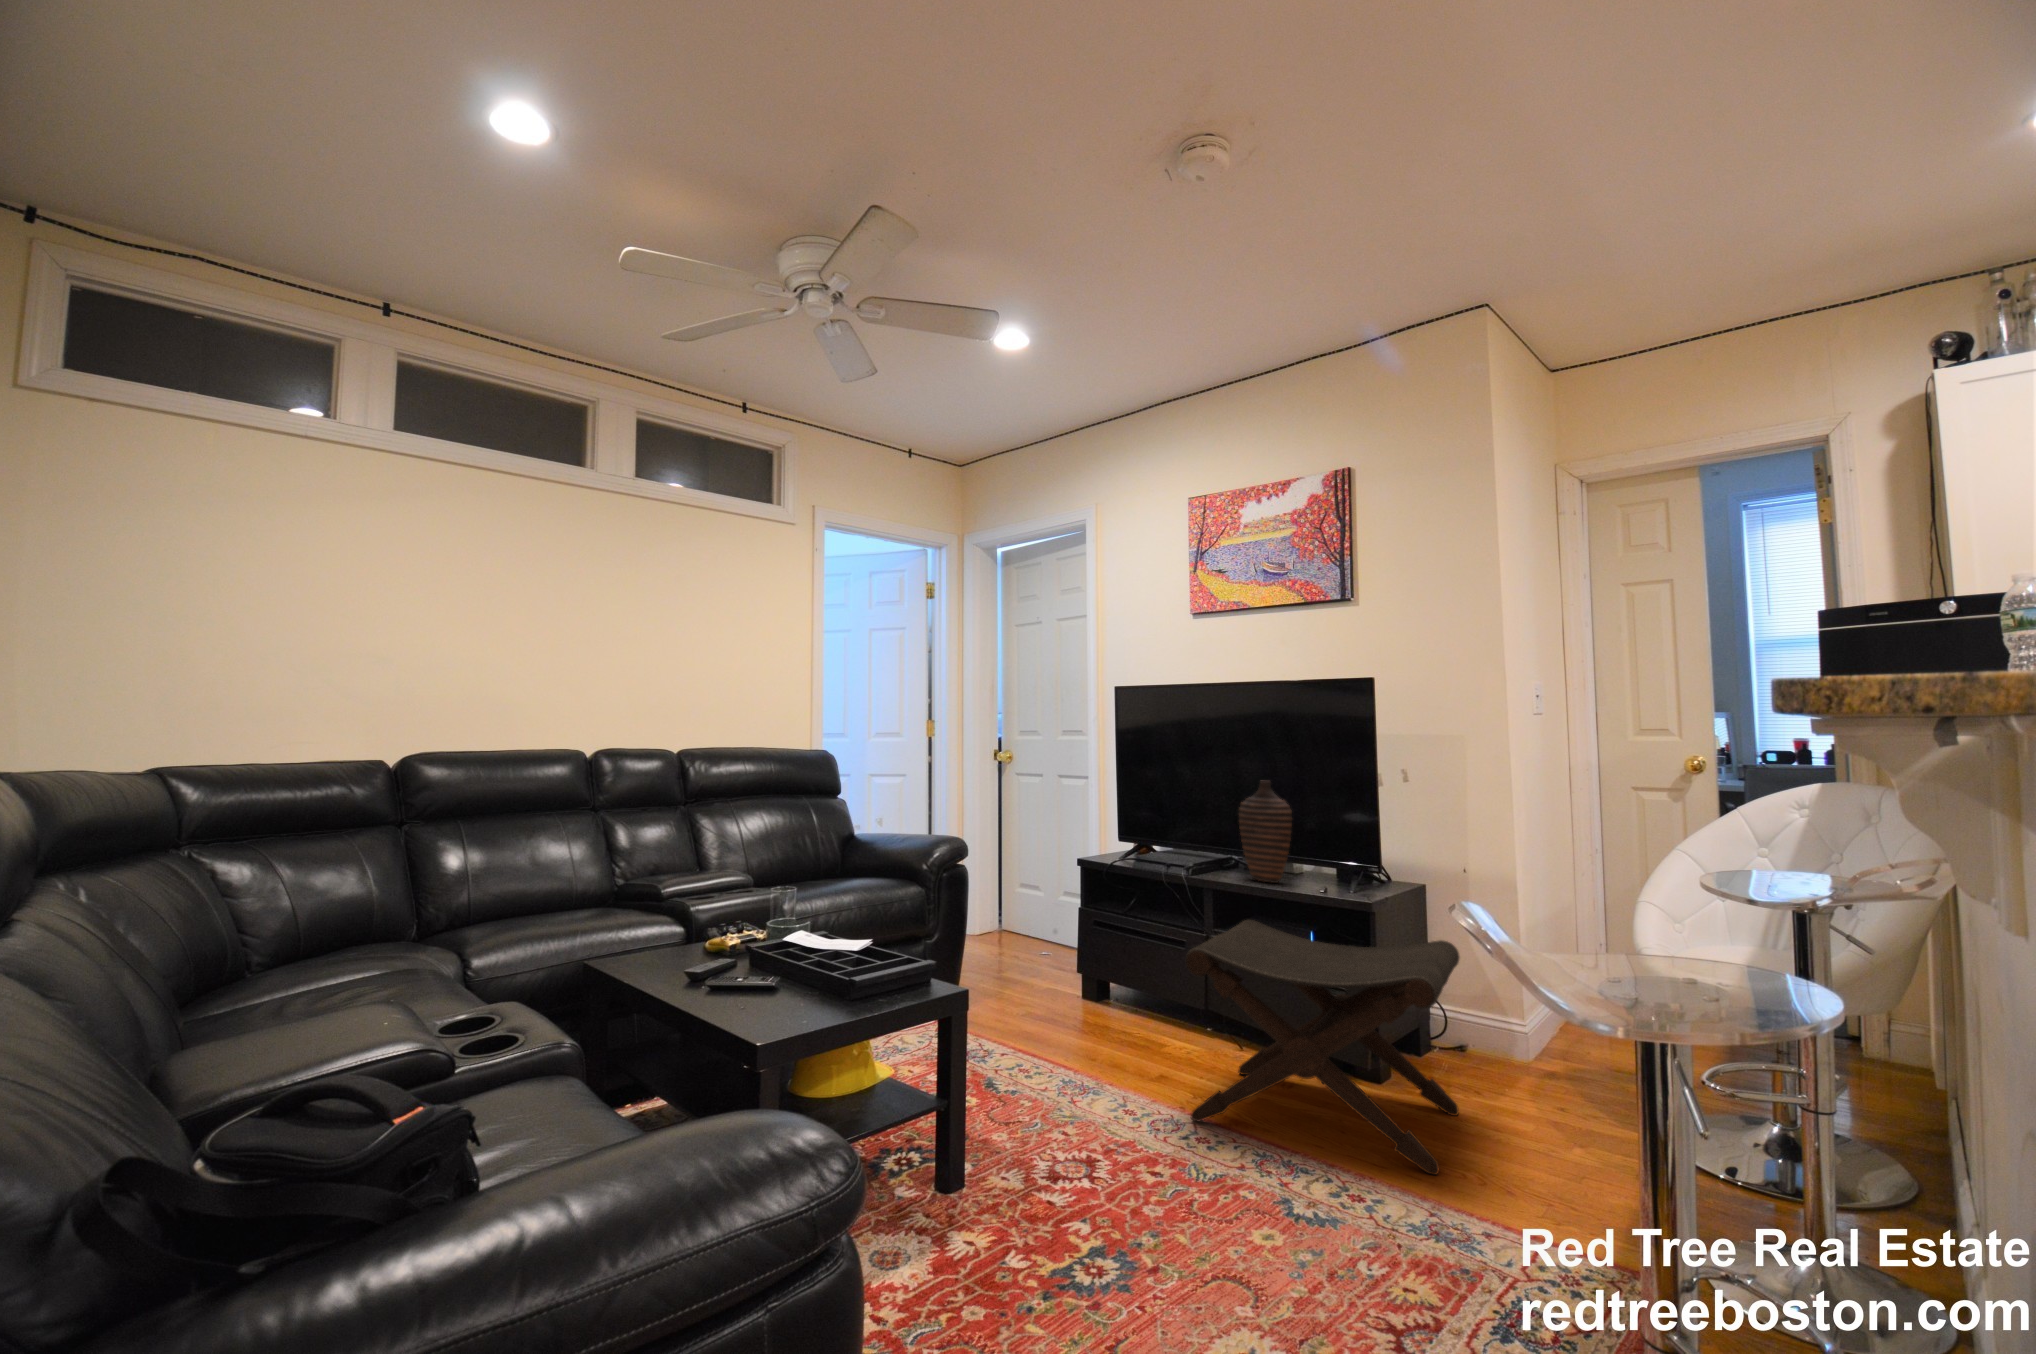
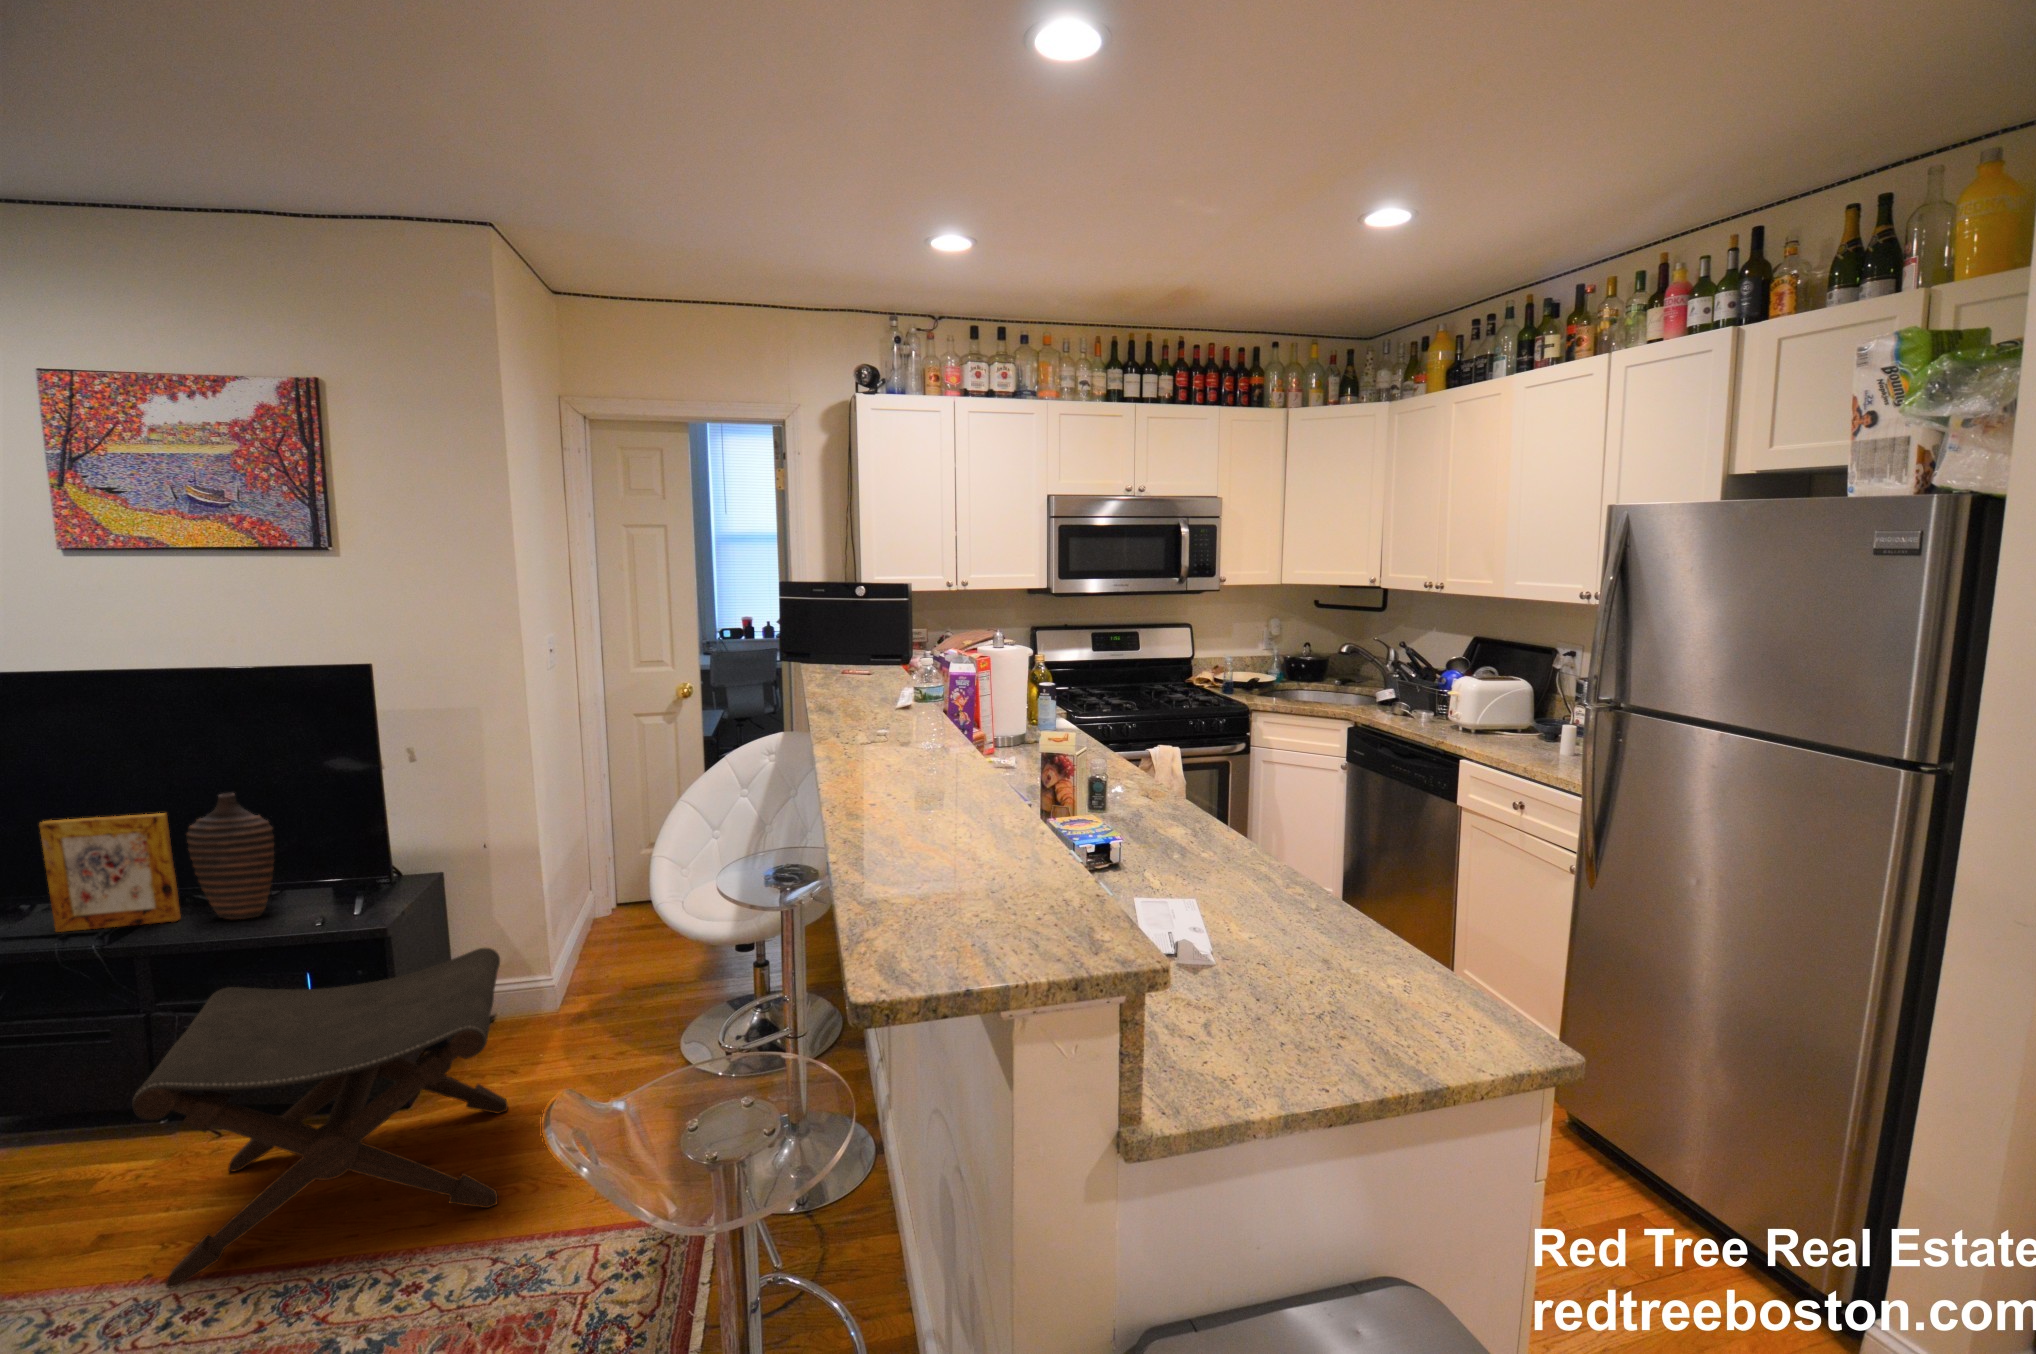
picture frame: none [1162,789,1230,876] -> present [39,813,181,932]

